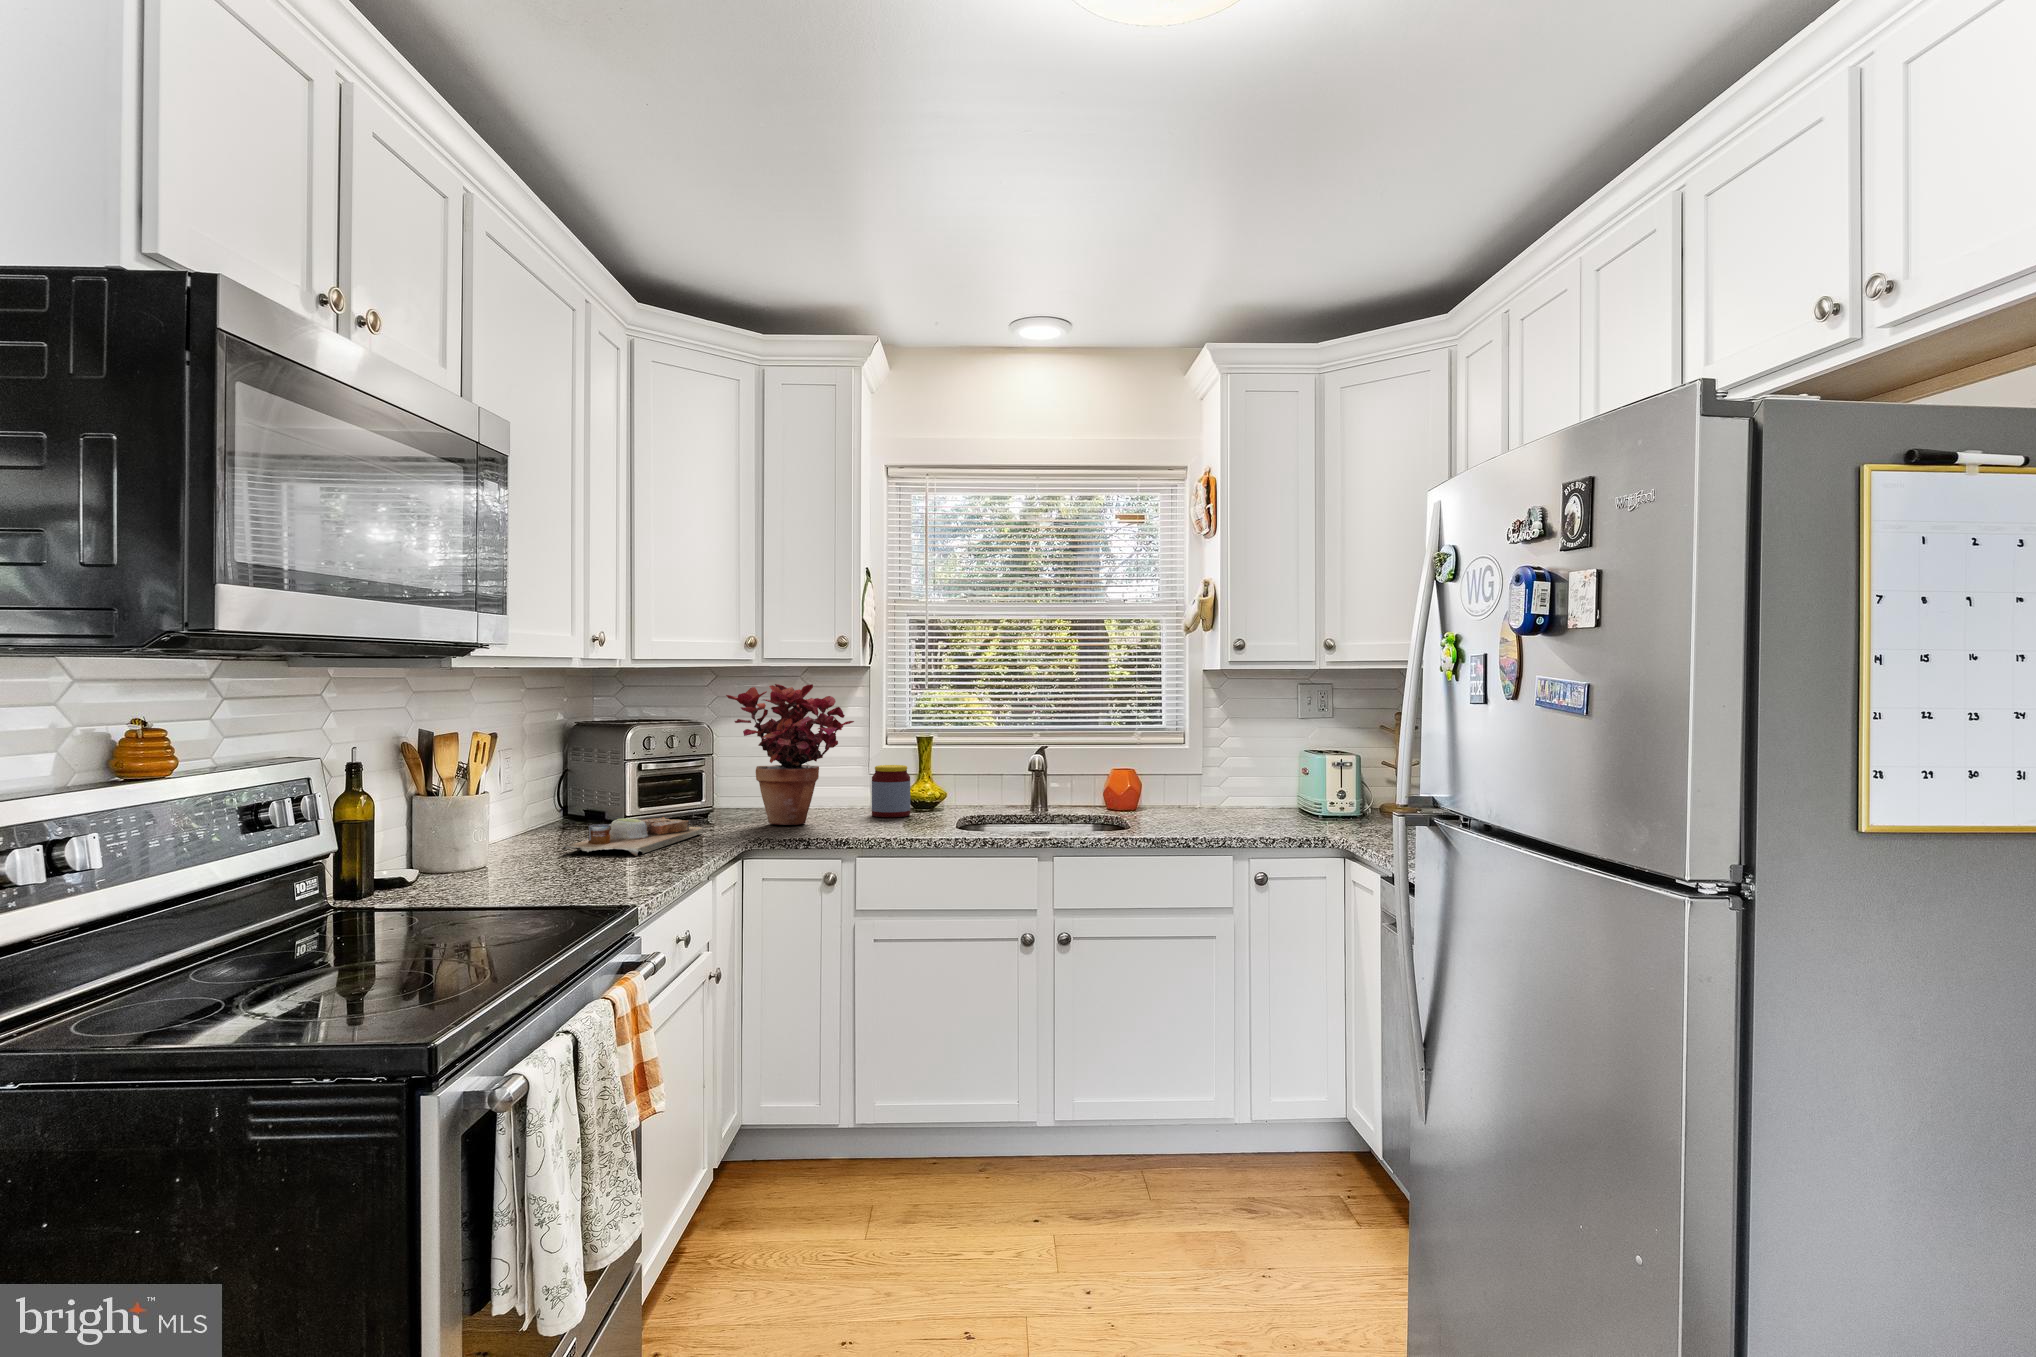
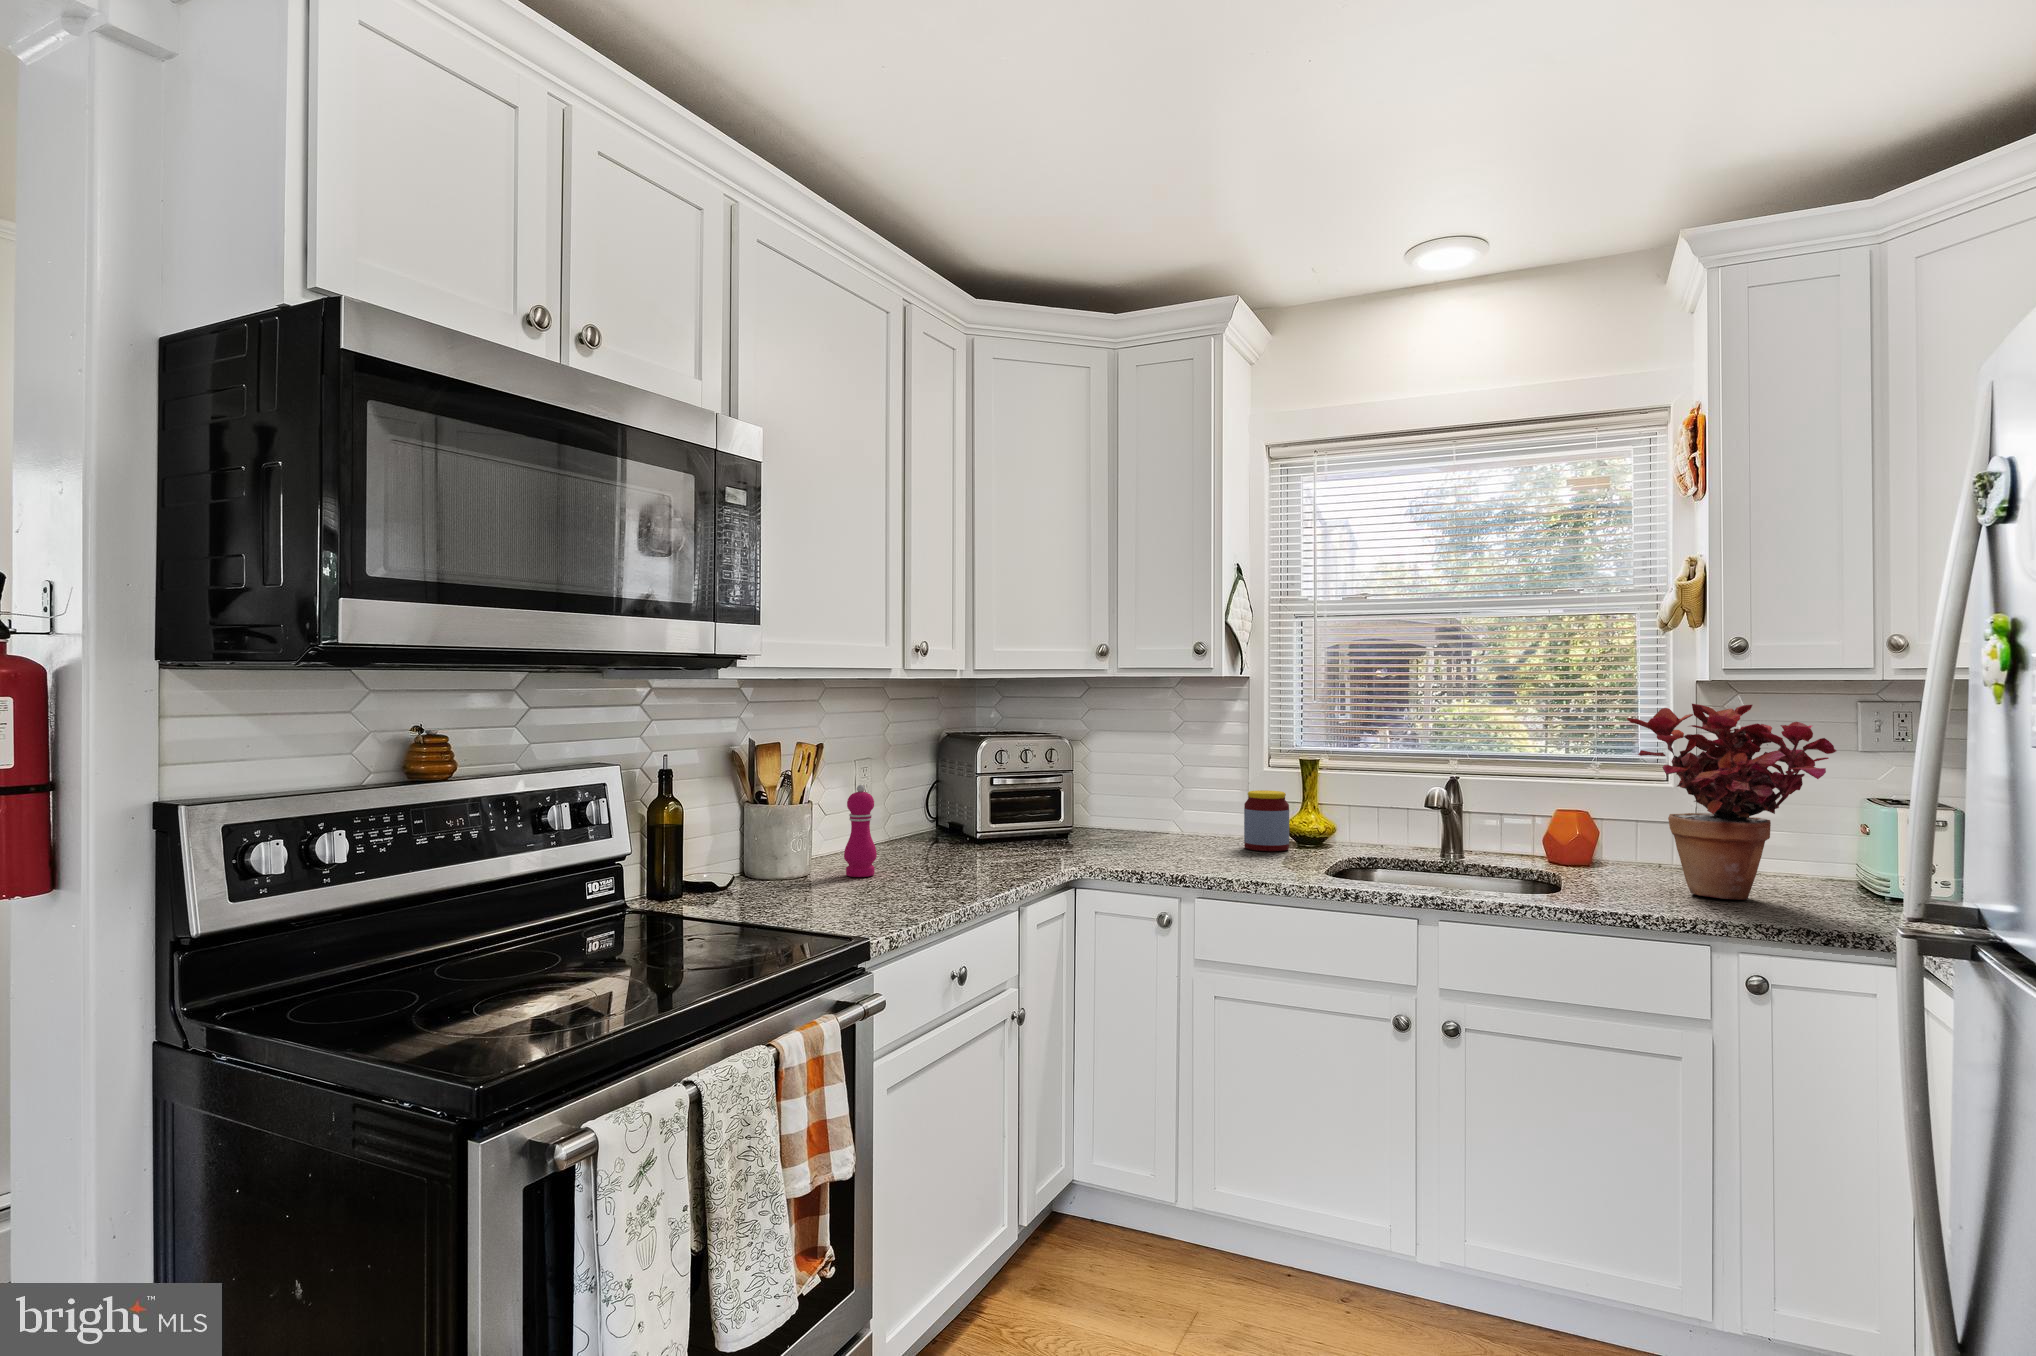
potted plant: present [726,684,854,825] -> present [1627,704,1836,900]
pepper mill: none [523,771,559,863] -> present [844,785,877,877]
cutting board: present [562,817,703,856] -> none [887,835,1044,878]

